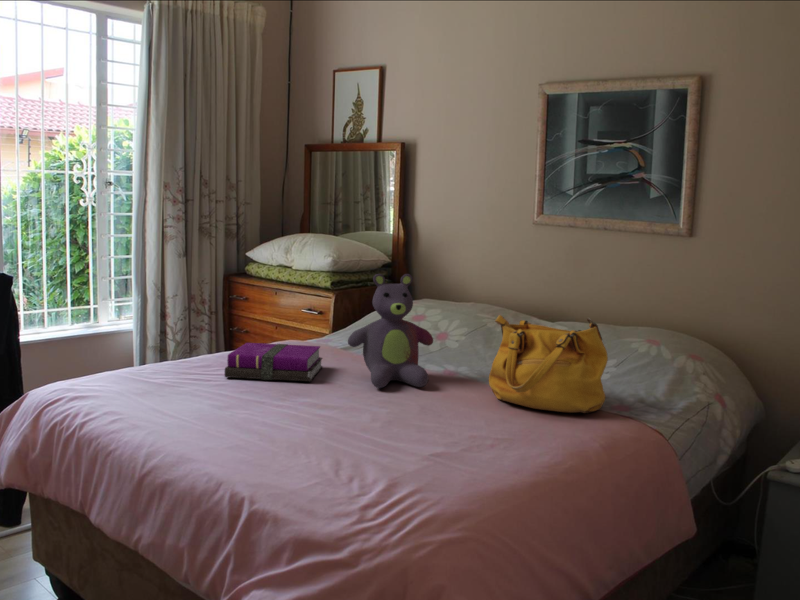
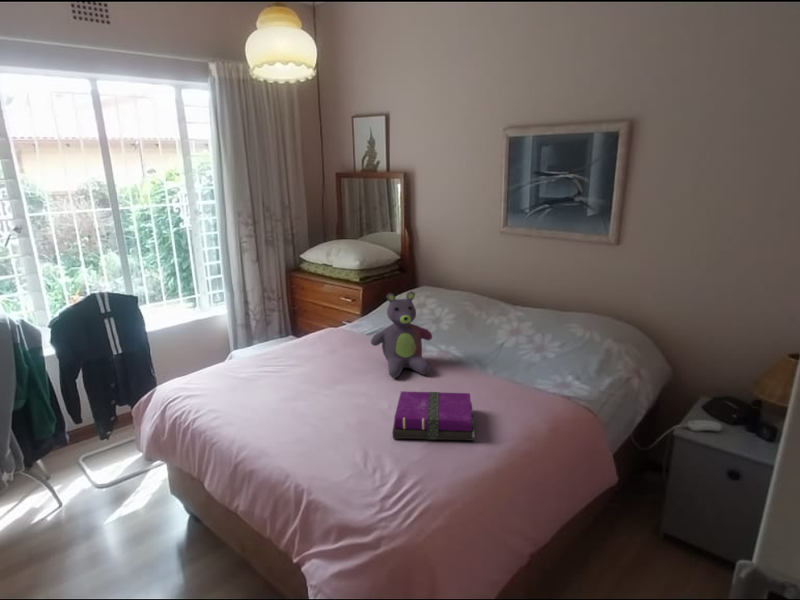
handbag: present [489,315,608,413] -> none [473,323,560,397]
notebook: present [225,343,322,381] -> present [393,391,475,440]

